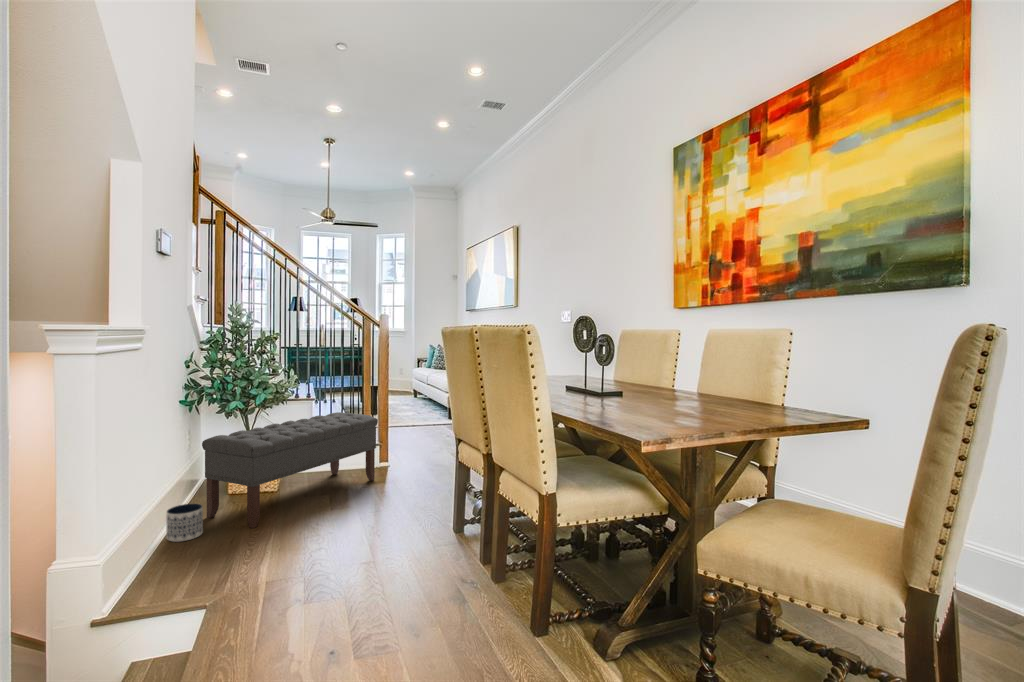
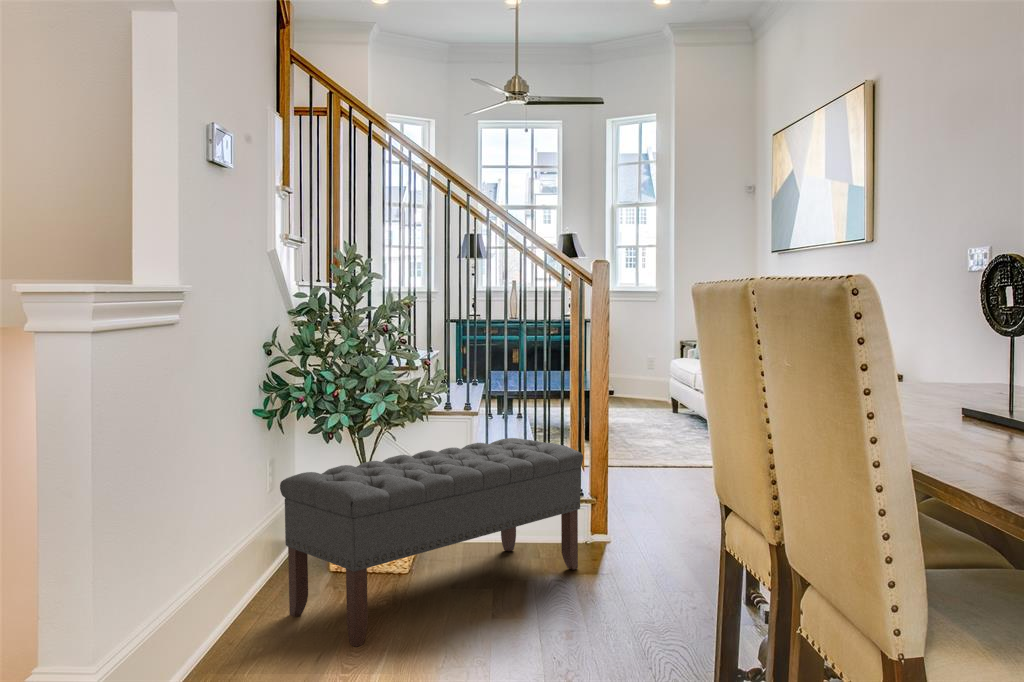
planter: present [166,504,203,542] -> none [218,591,276,658]

